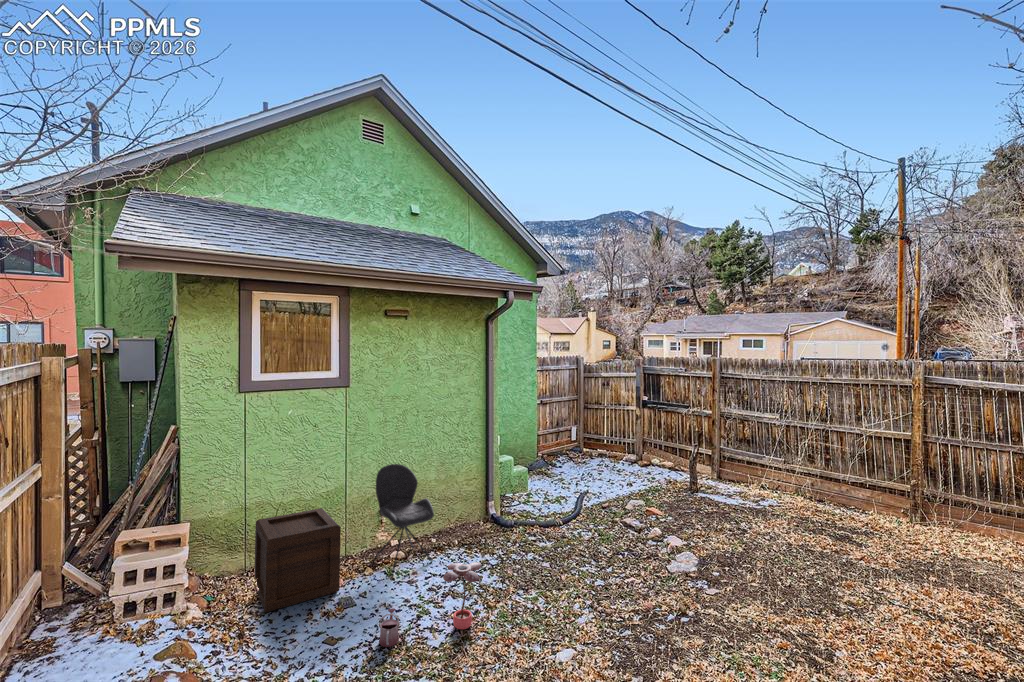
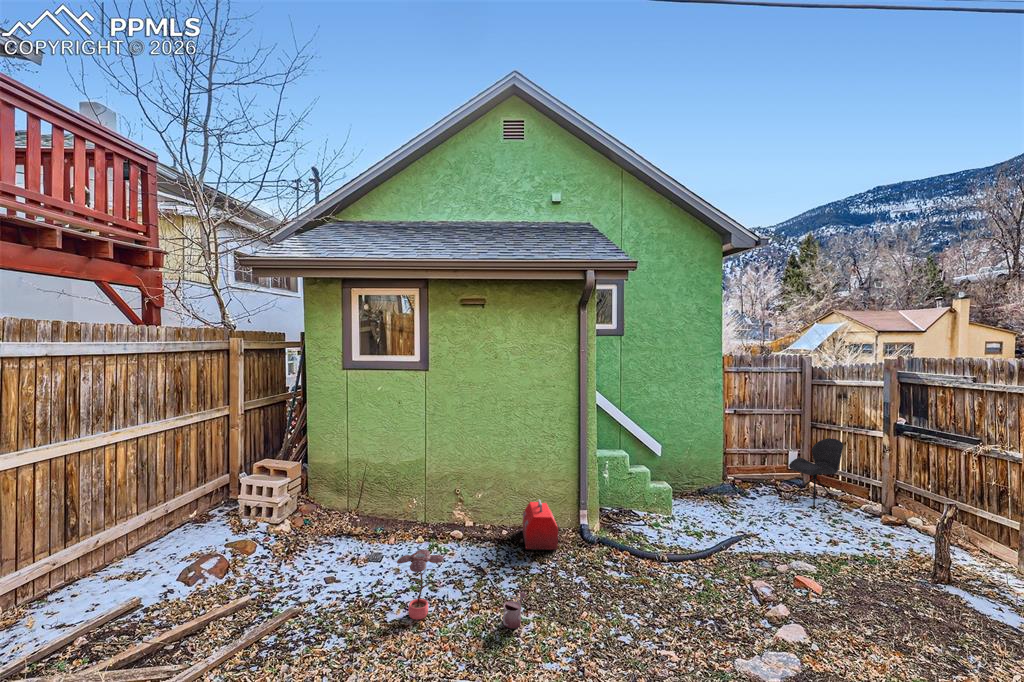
chair: present [375,464,434,574] -> present [789,438,843,508]
toolbox: none [443,500,491,547] -> present [522,500,558,550]
wooden crate: present [254,508,341,612] -> none [324,473,401,549]
watering can: present [379,608,400,647] -> present [503,592,526,628]

